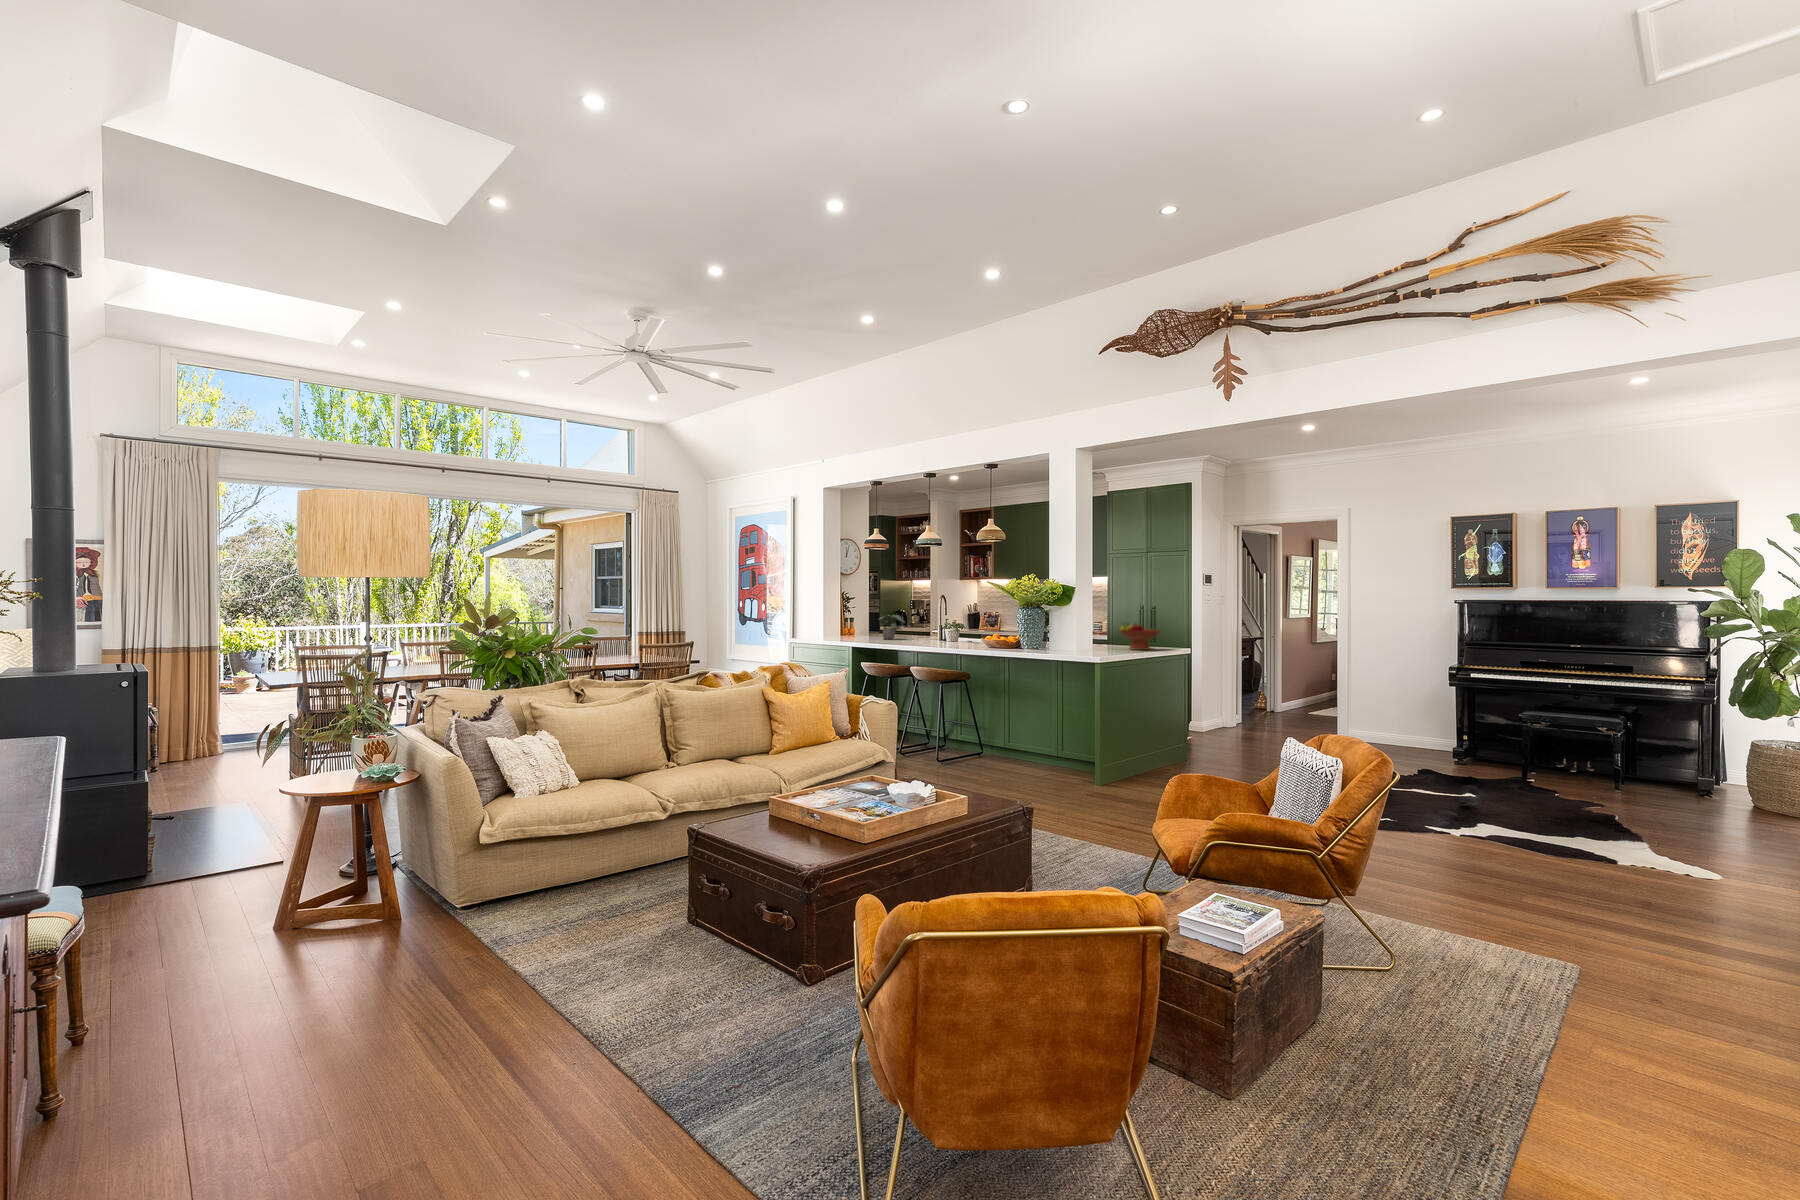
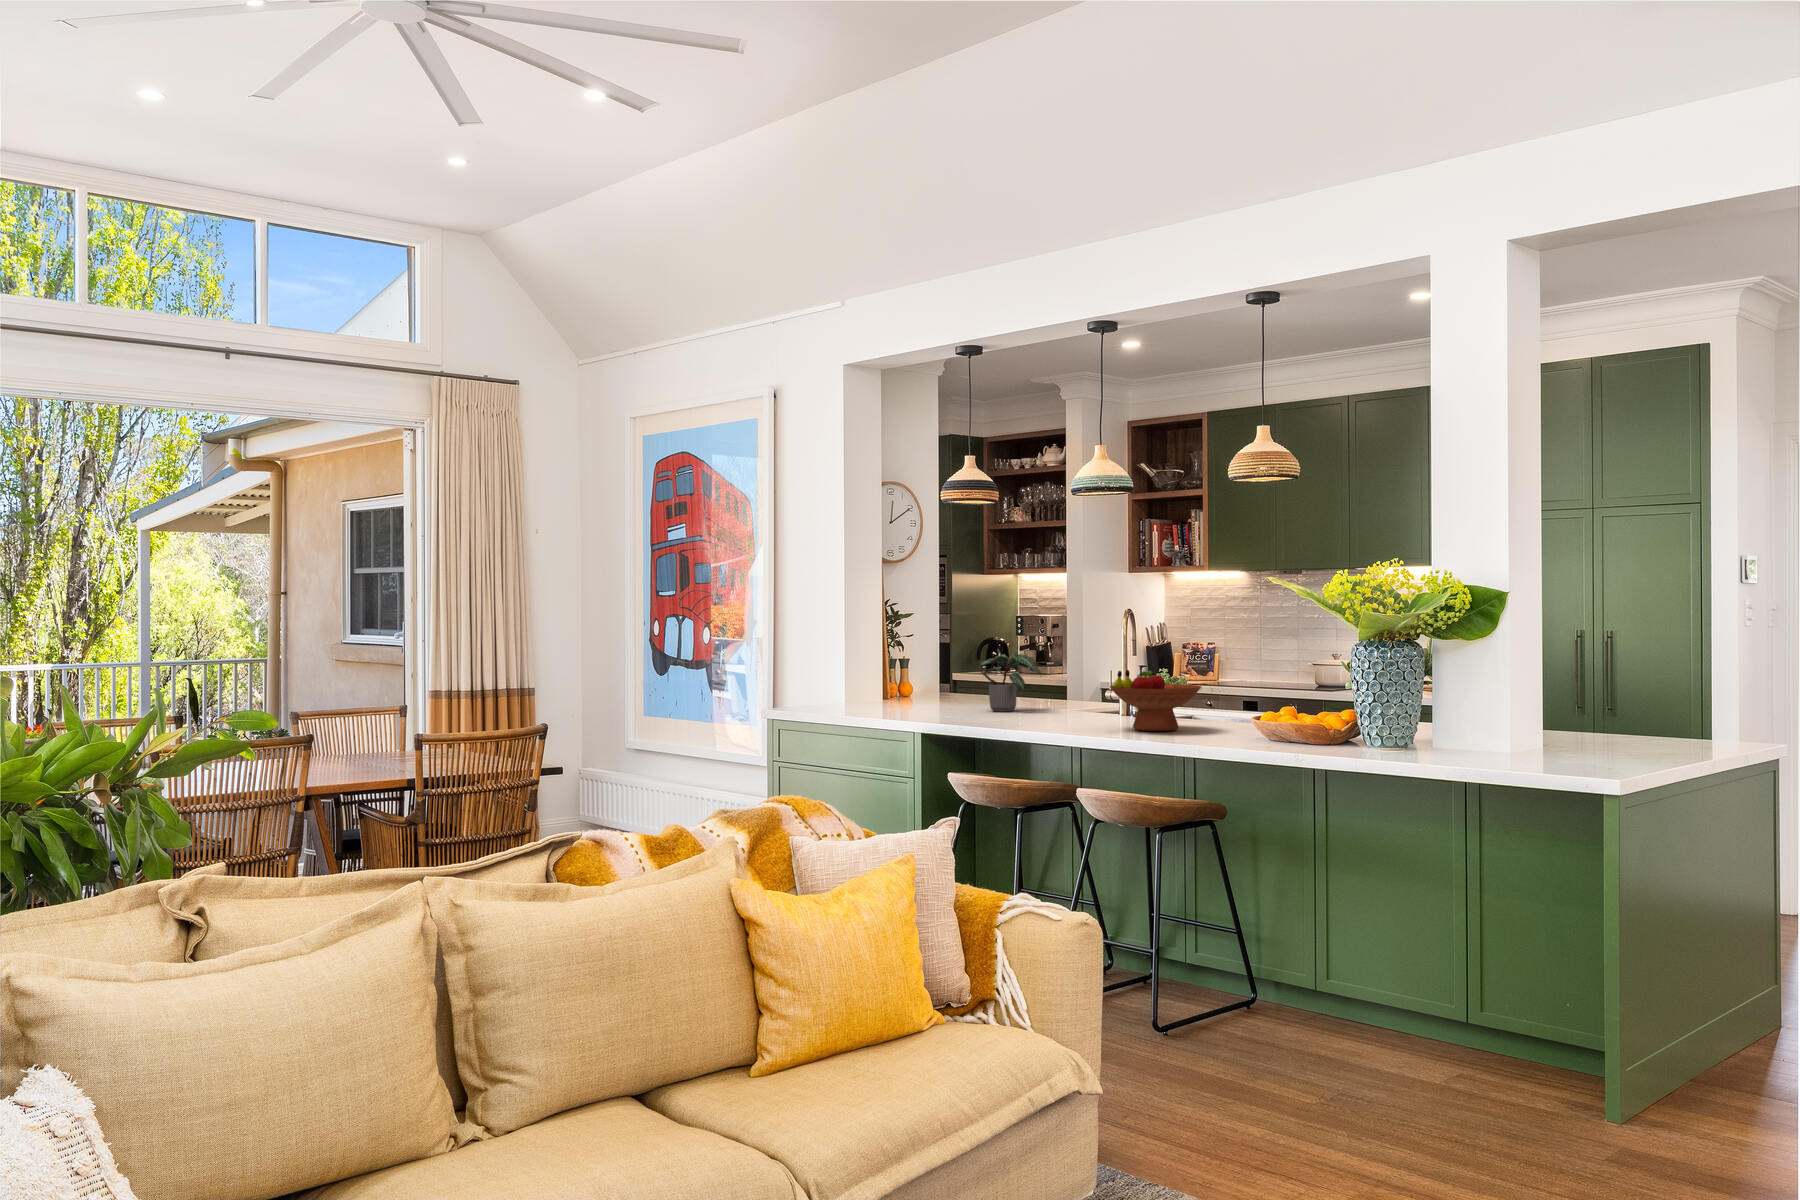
fruit bowl: present [1119,623,1160,650] -> present [1110,670,1201,731]

